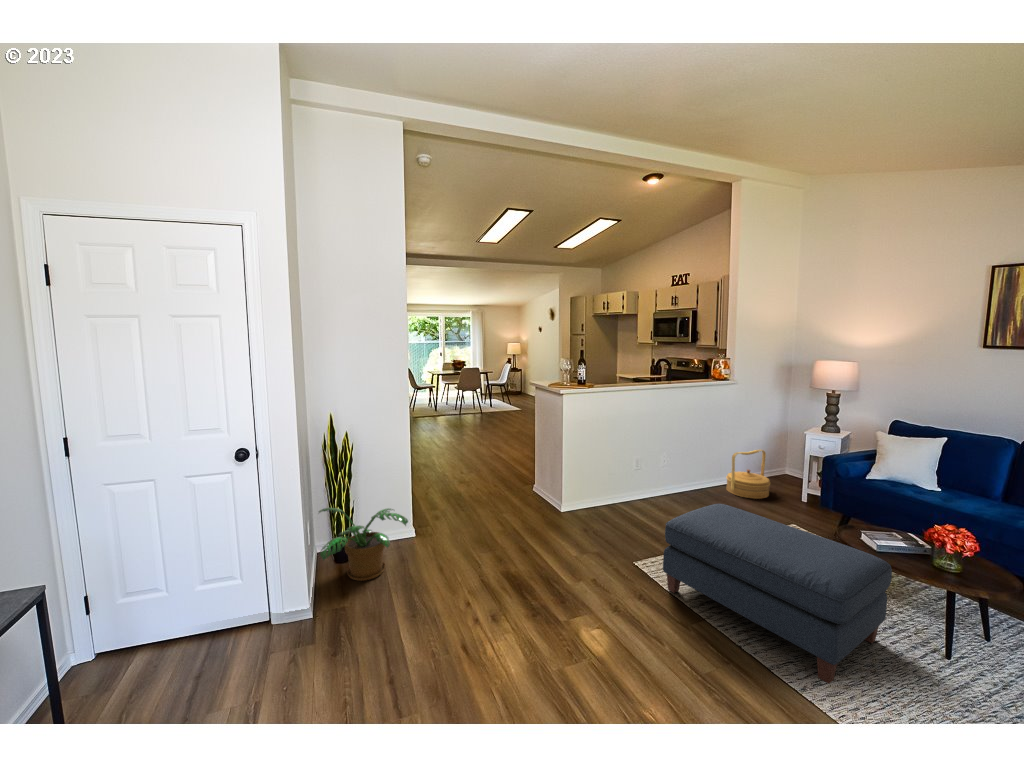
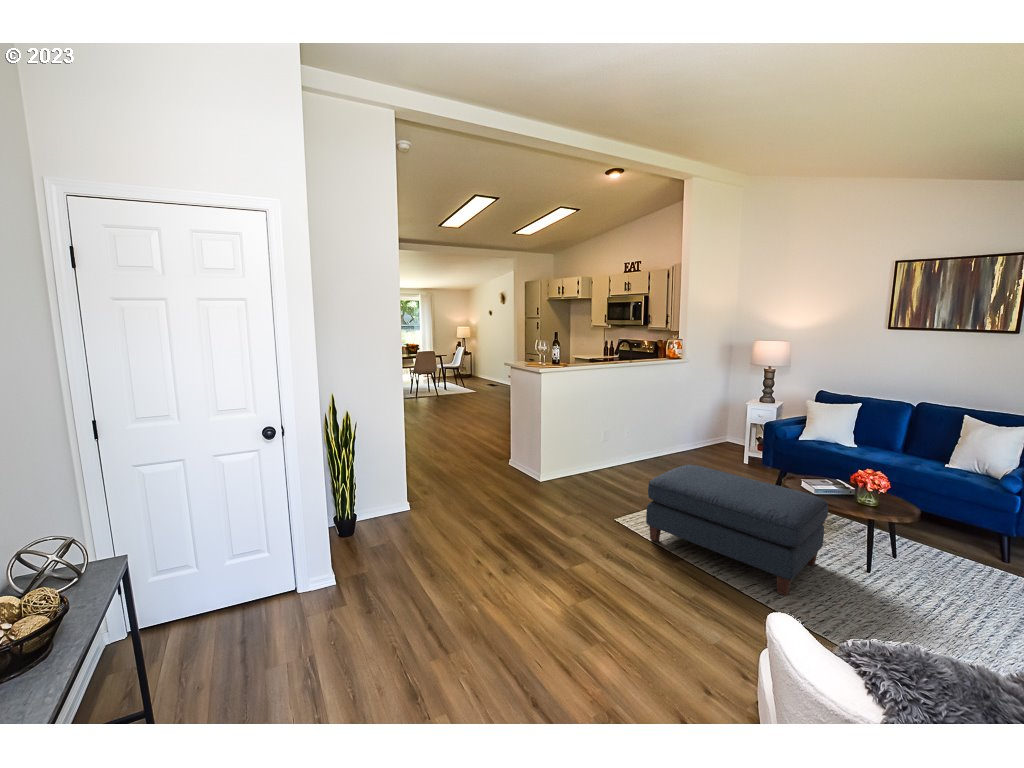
woven basket: present [726,449,770,499] -> none [682,421,720,464]
potted plant: present [319,508,408,581] -> none [323,483,418,552]

